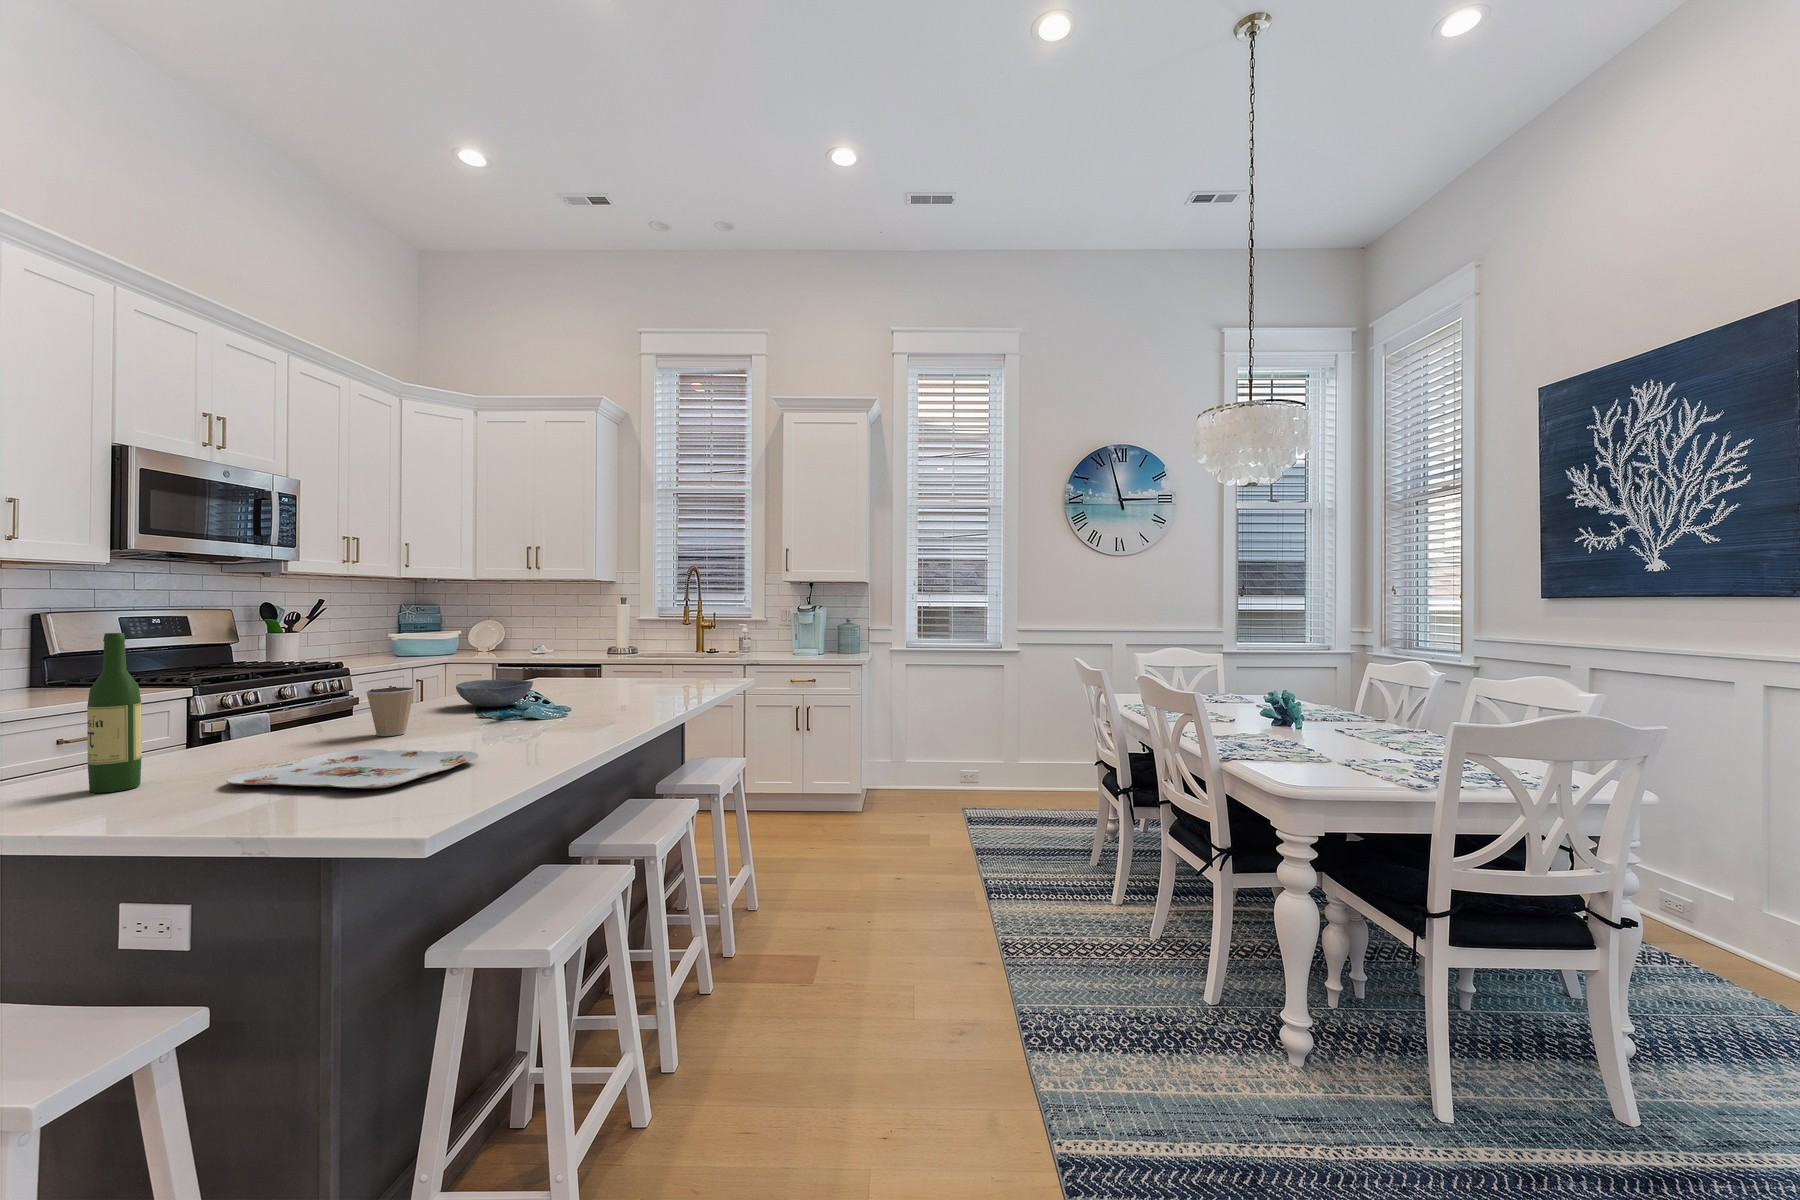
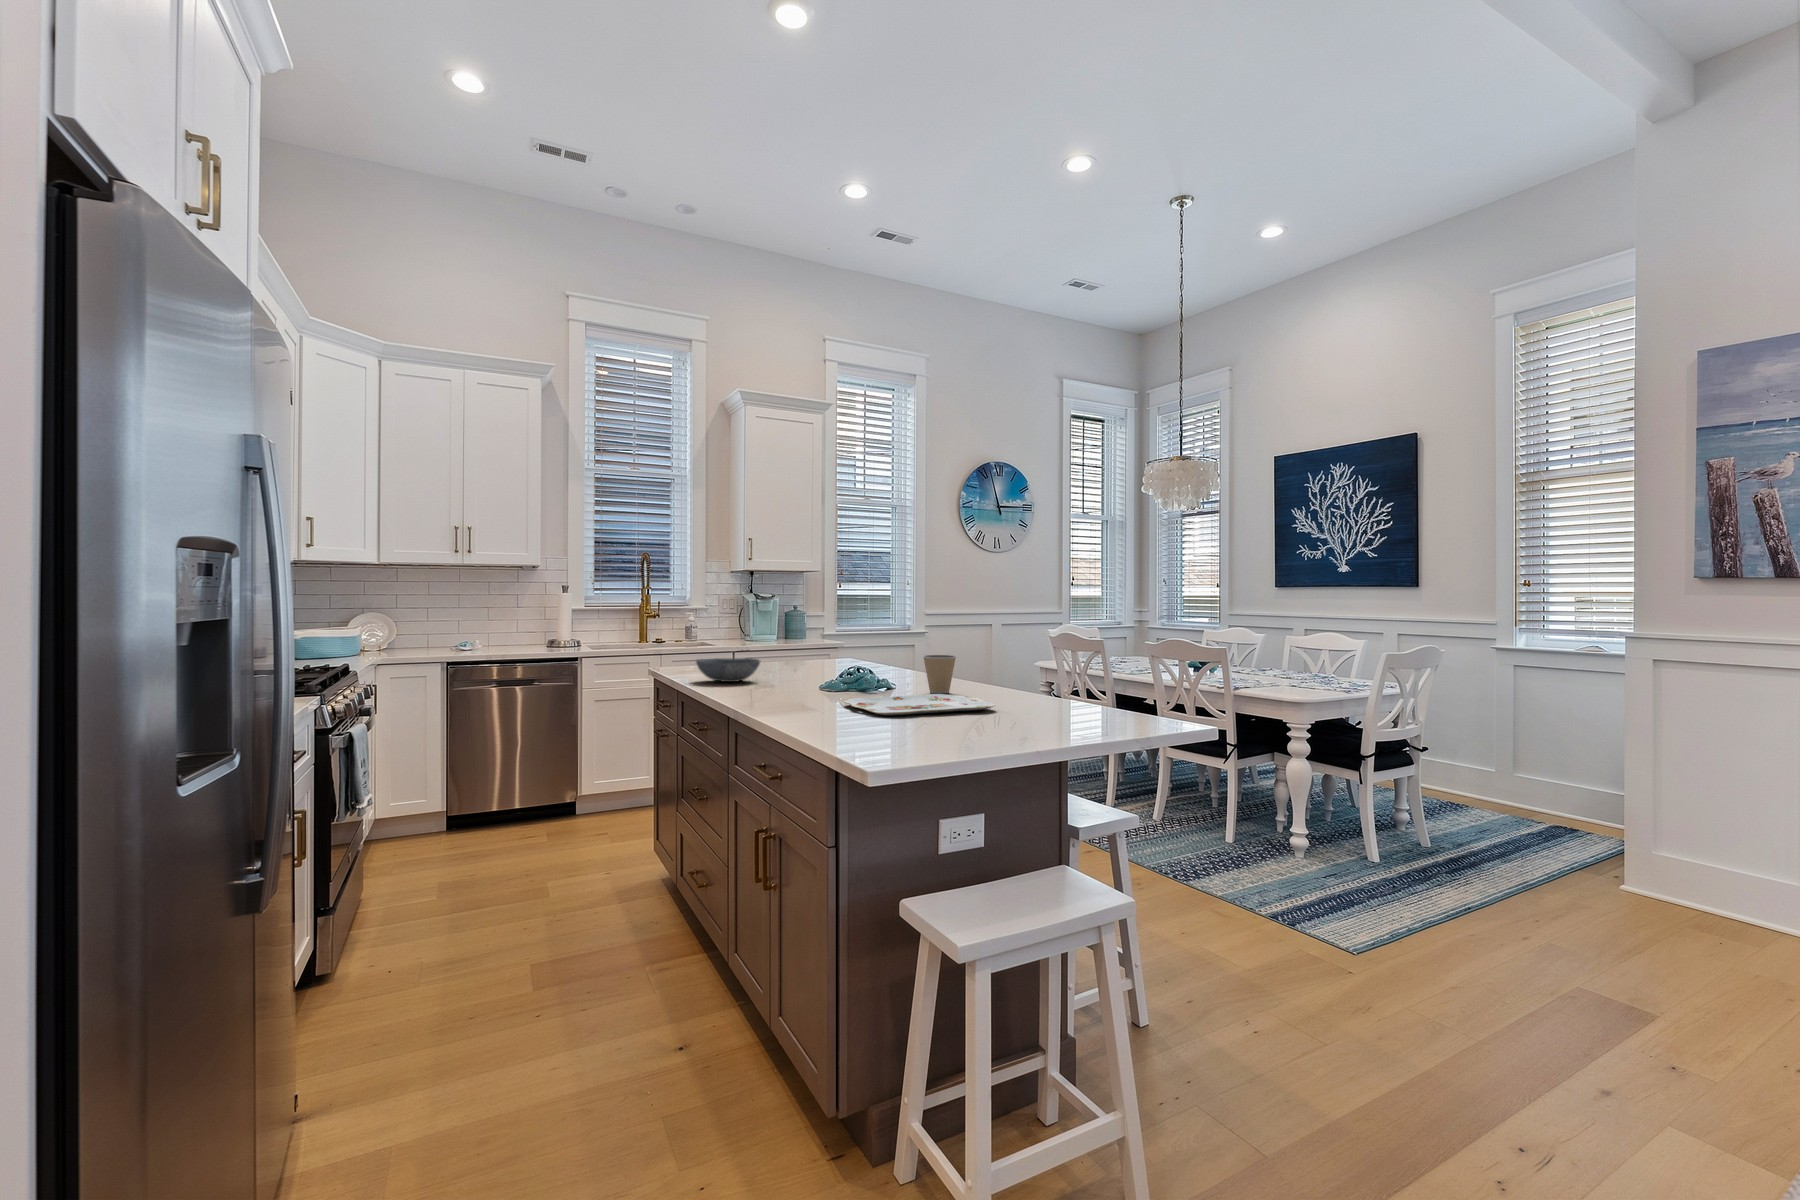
wine bottle: present [87,633,142,793] -> none [806,600,835,725]
coffee cup: present [366,687,415,736] -> present [923,655,956,694]

